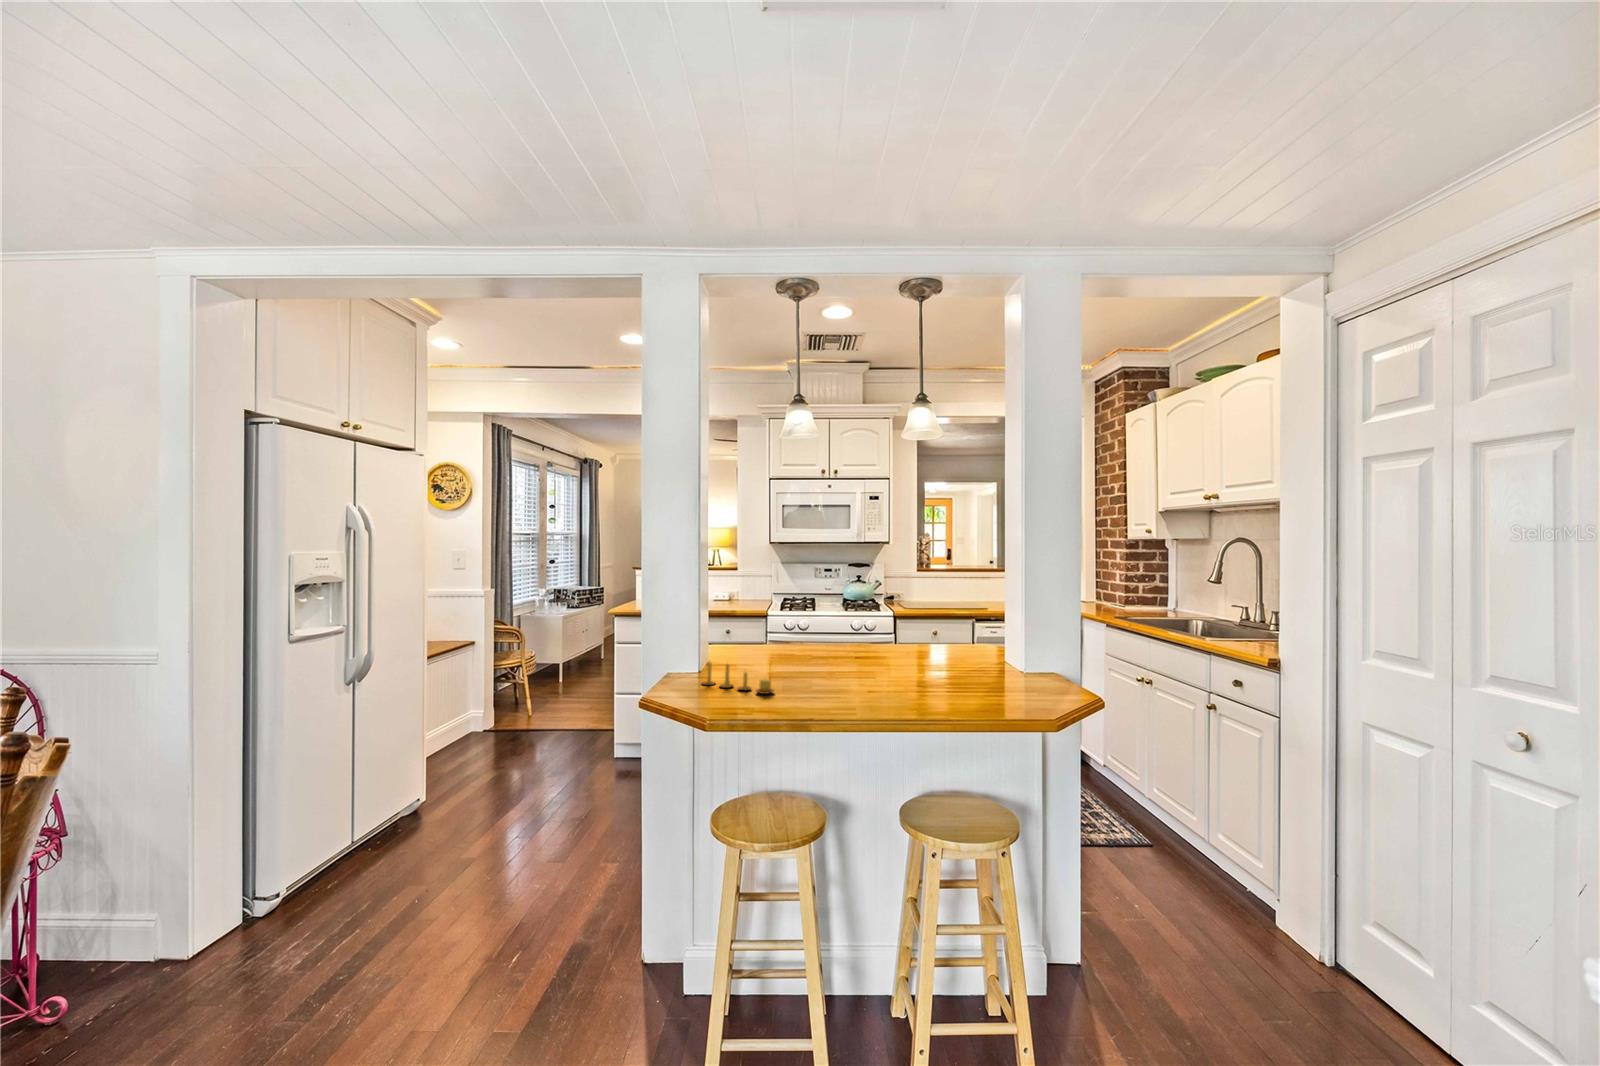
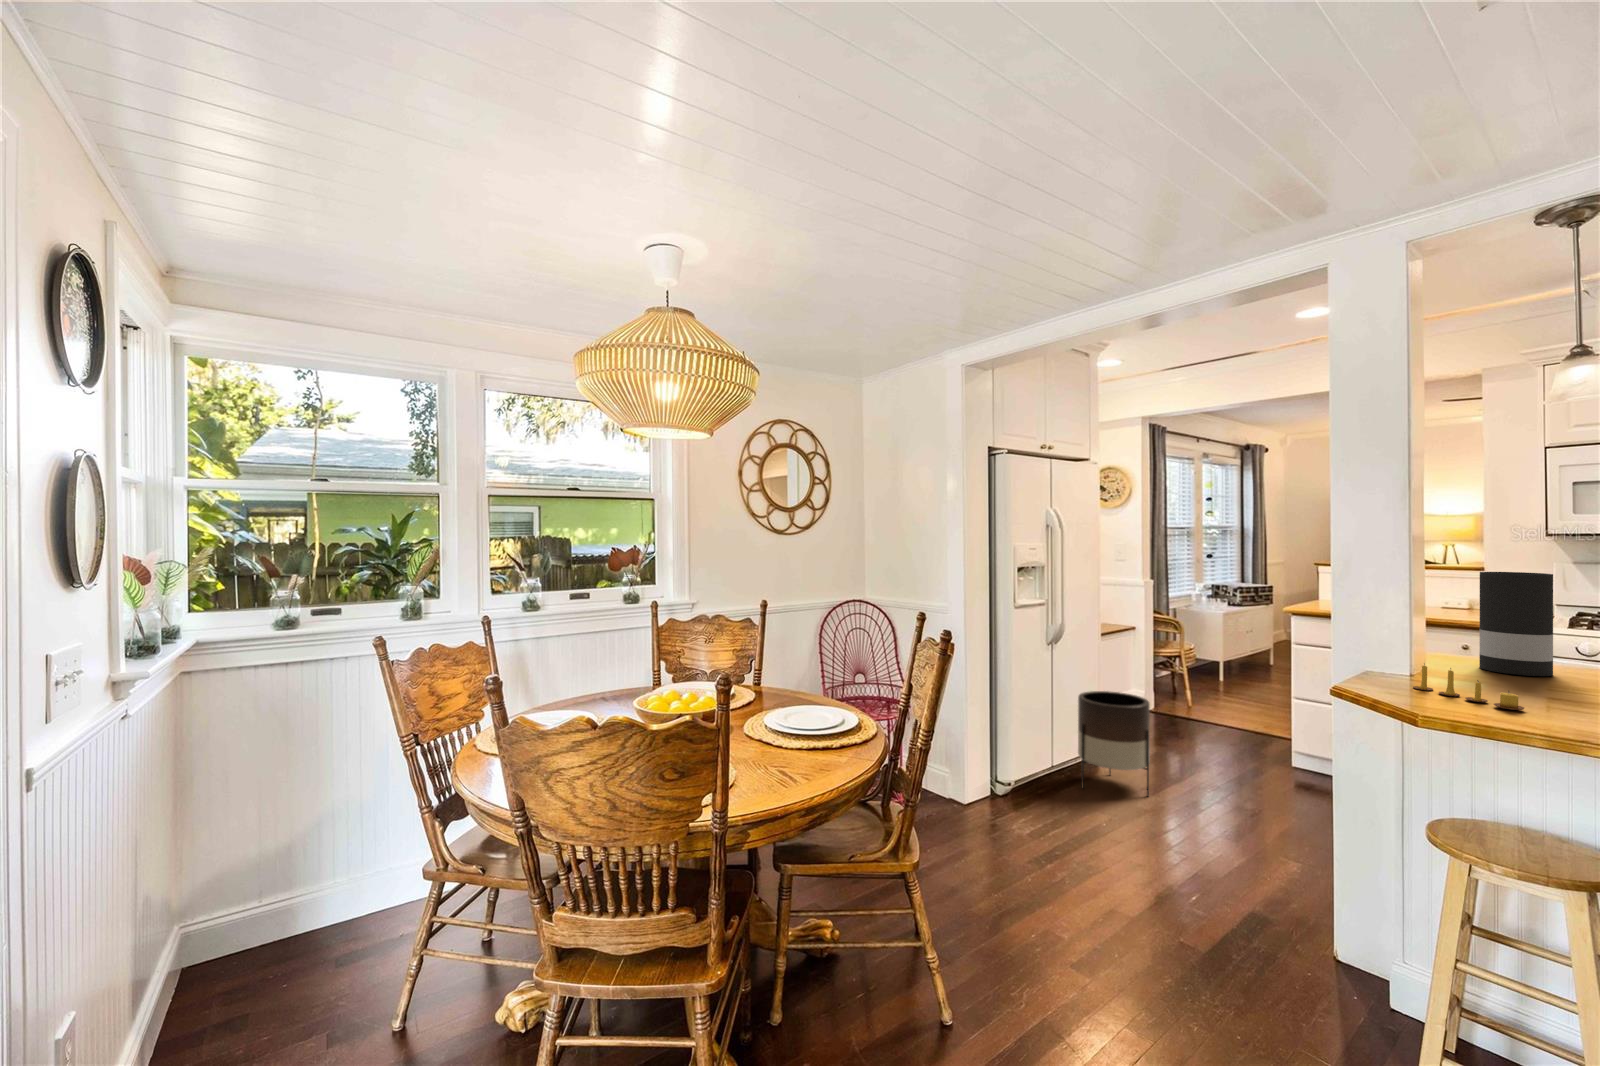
vase: none [744,571,786,657] -> present [1479,572,1553,676]
planter: none [390,724,478,855] -> present [1078,691,1150,796]

